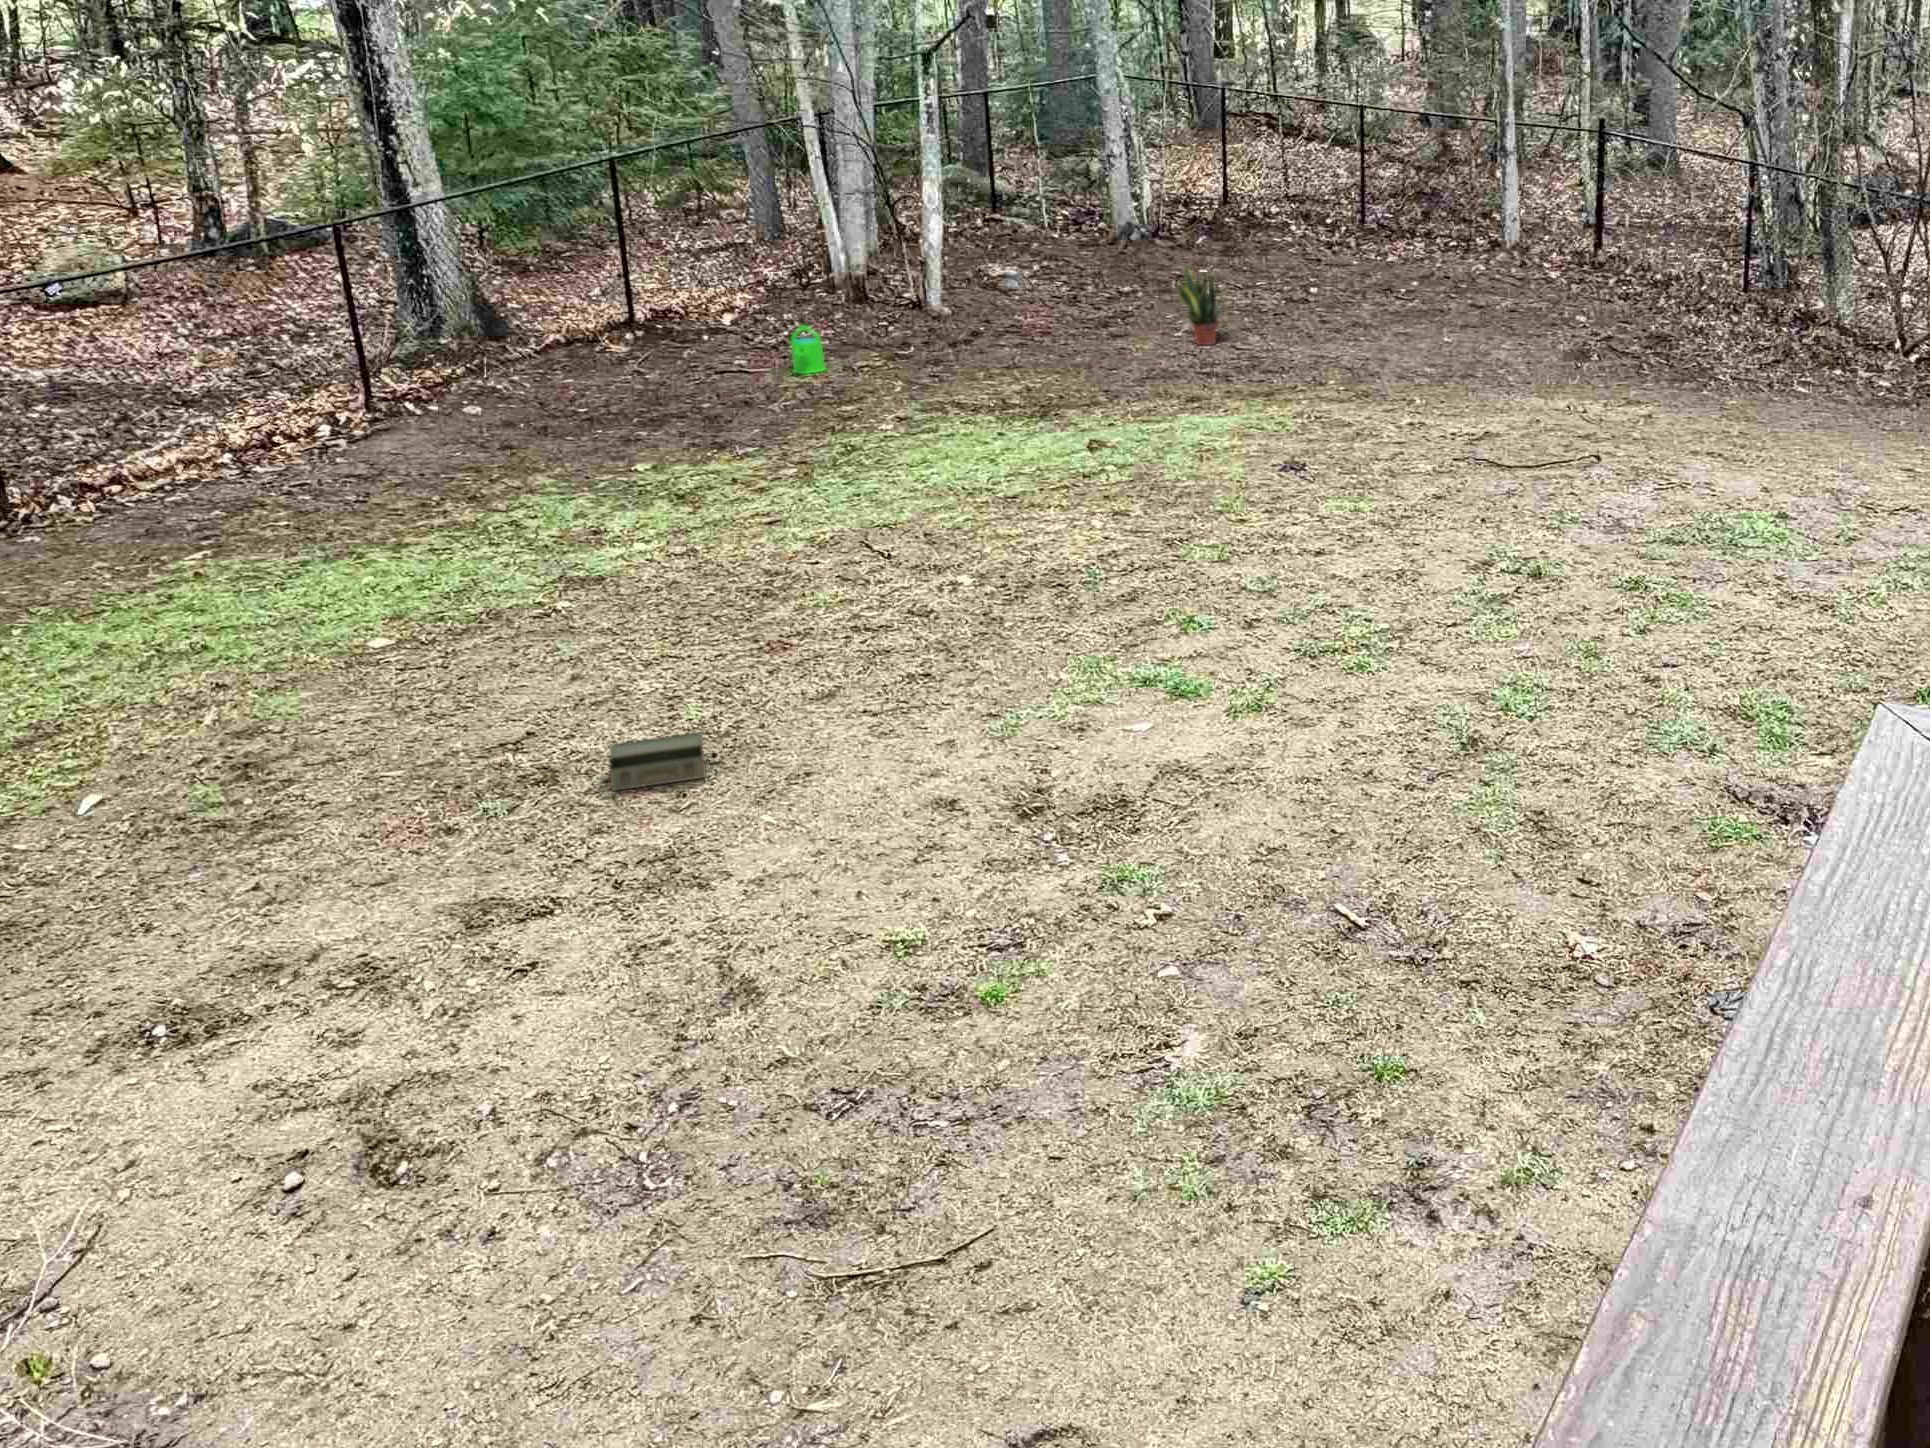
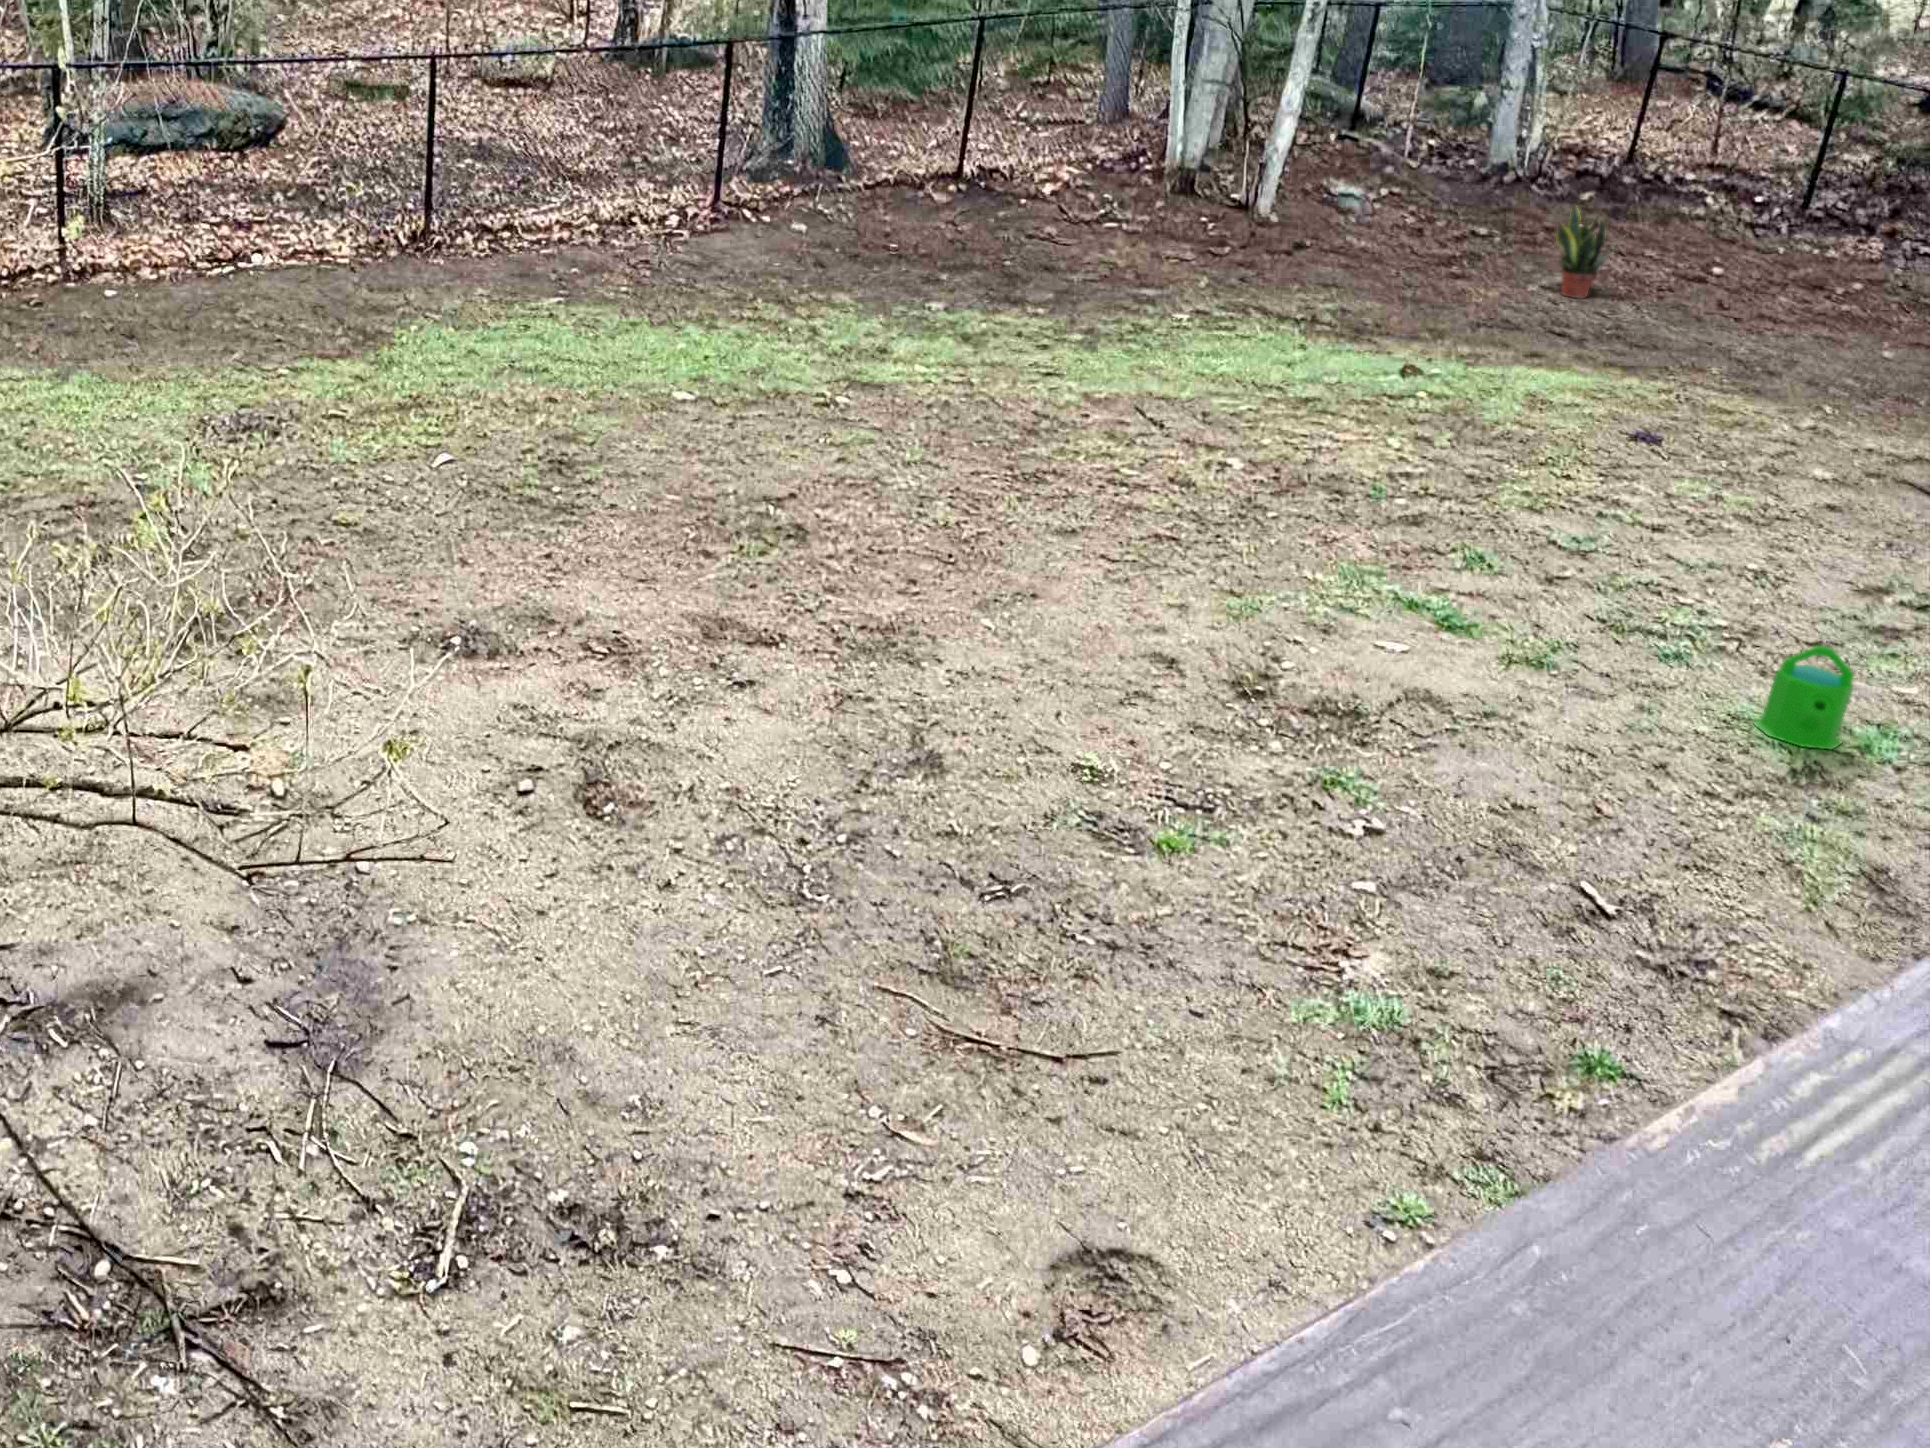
watering can: present [791,325,826,374] -> present [1755,645,1854,749]
toolbox: present [609,732,706,791] -> none [842,521,936,575]

